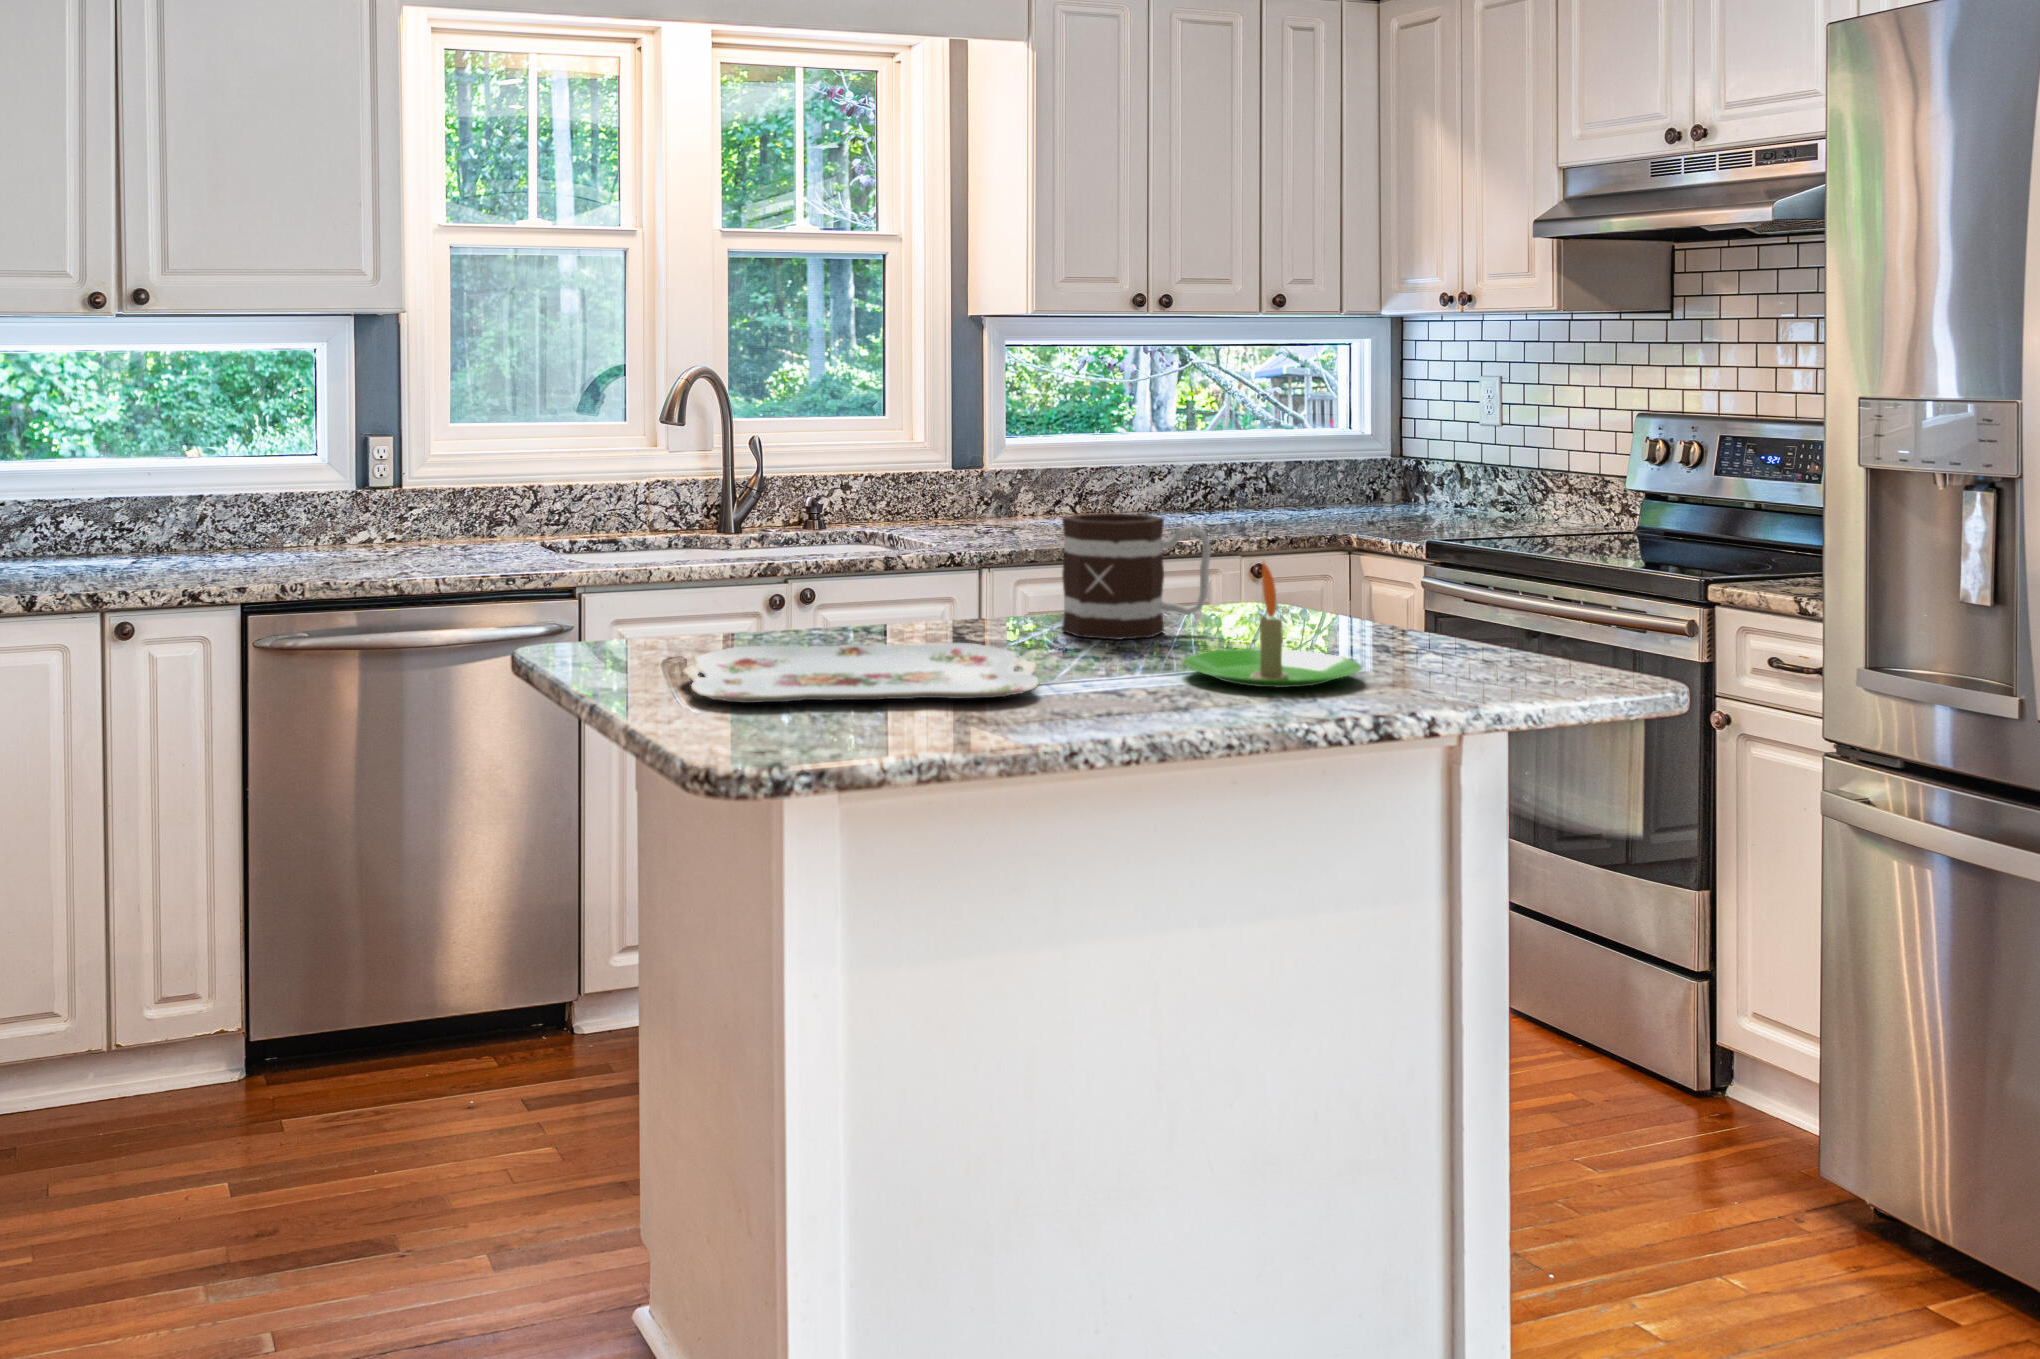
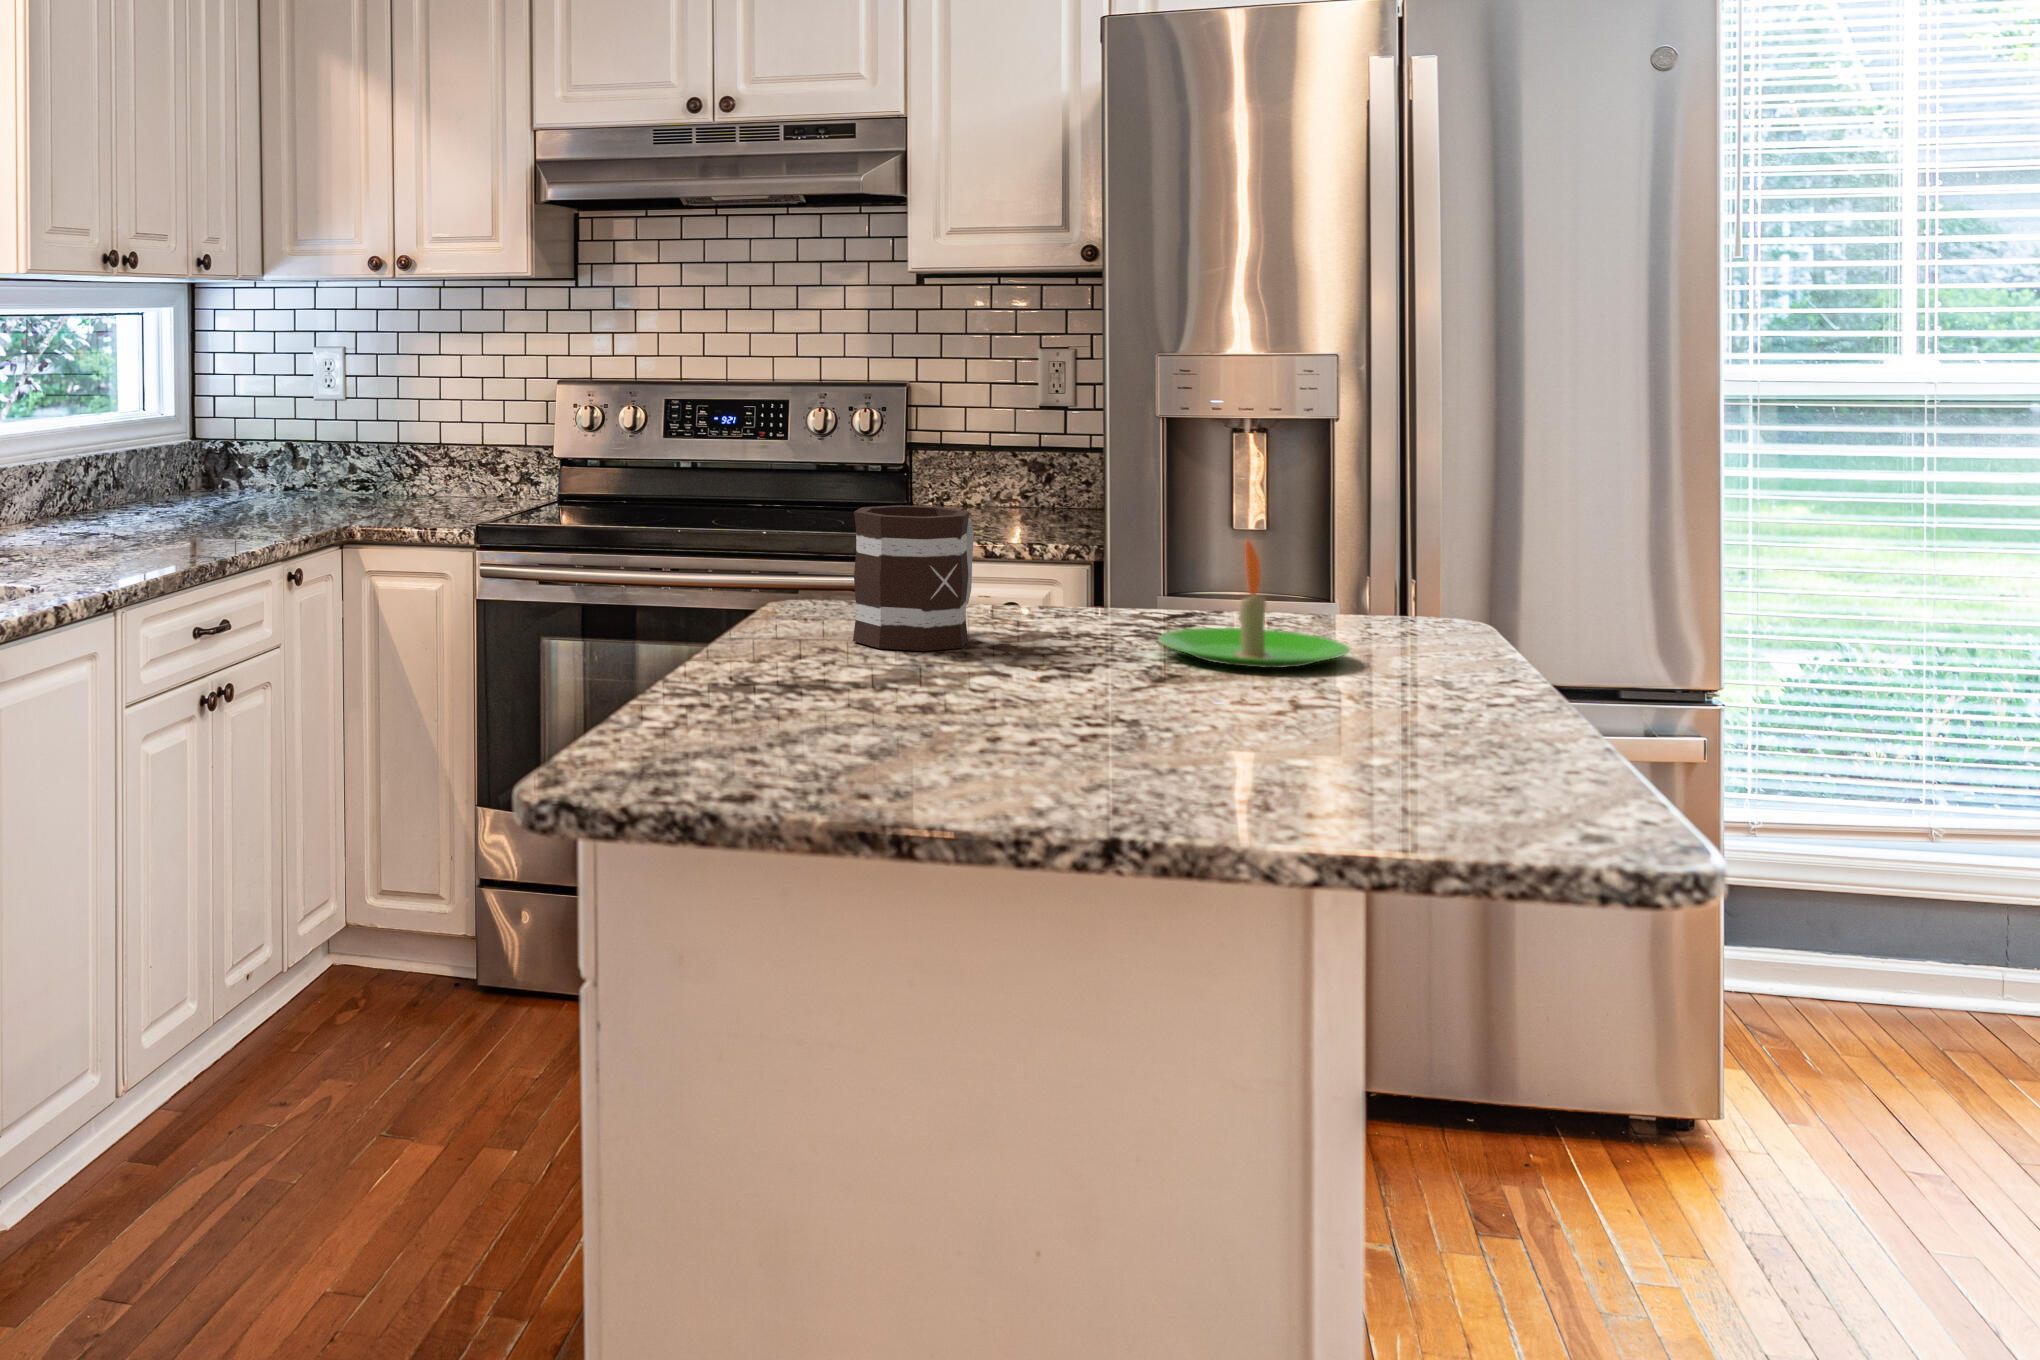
serving tray: present [683,643,1039,703] -> none [876,670,1310,777]

